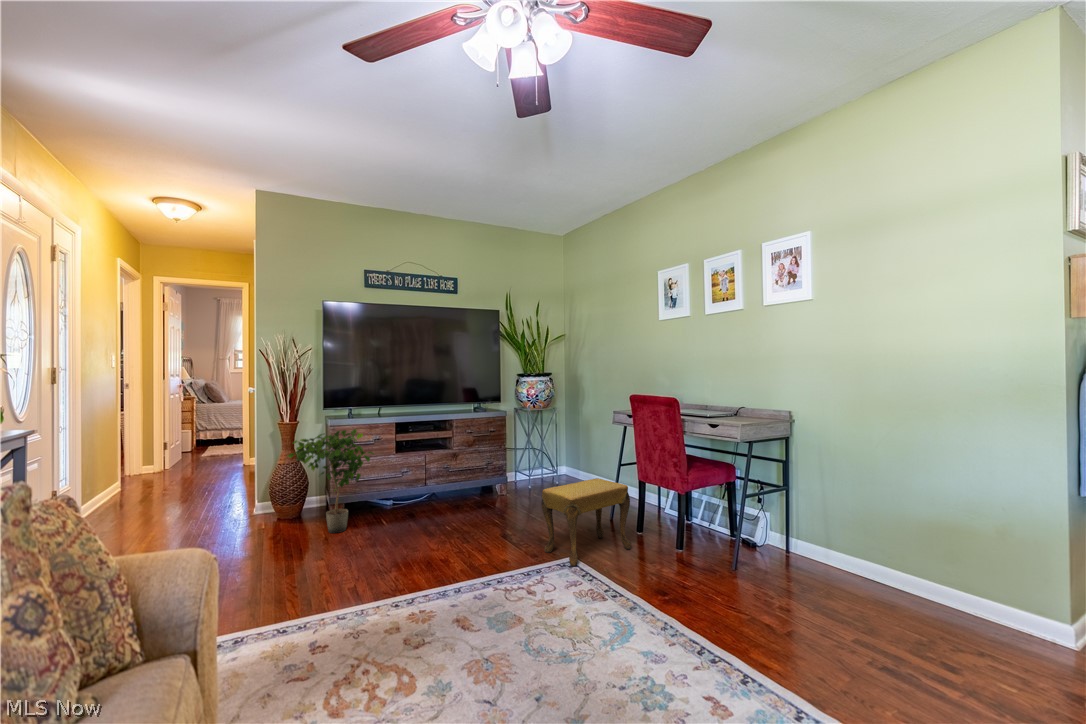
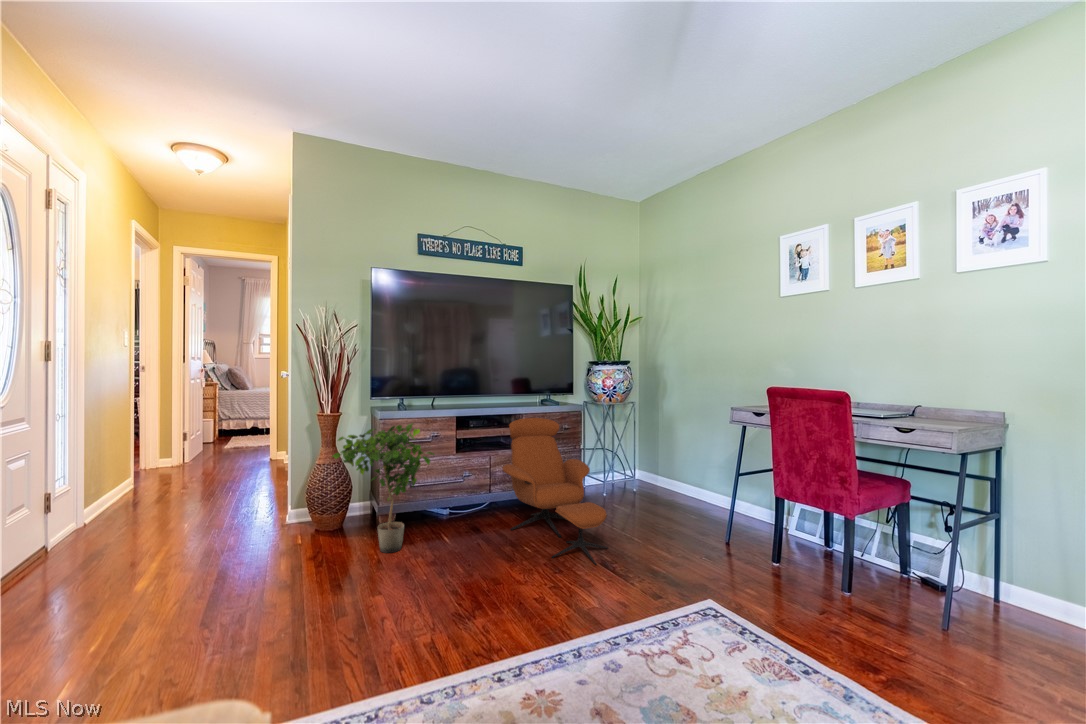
lounge chair: none [433,423,514,537] -> present [503,418,608,565]
footstool: present [542,478,631,566] -> none [664,494,780,616]

